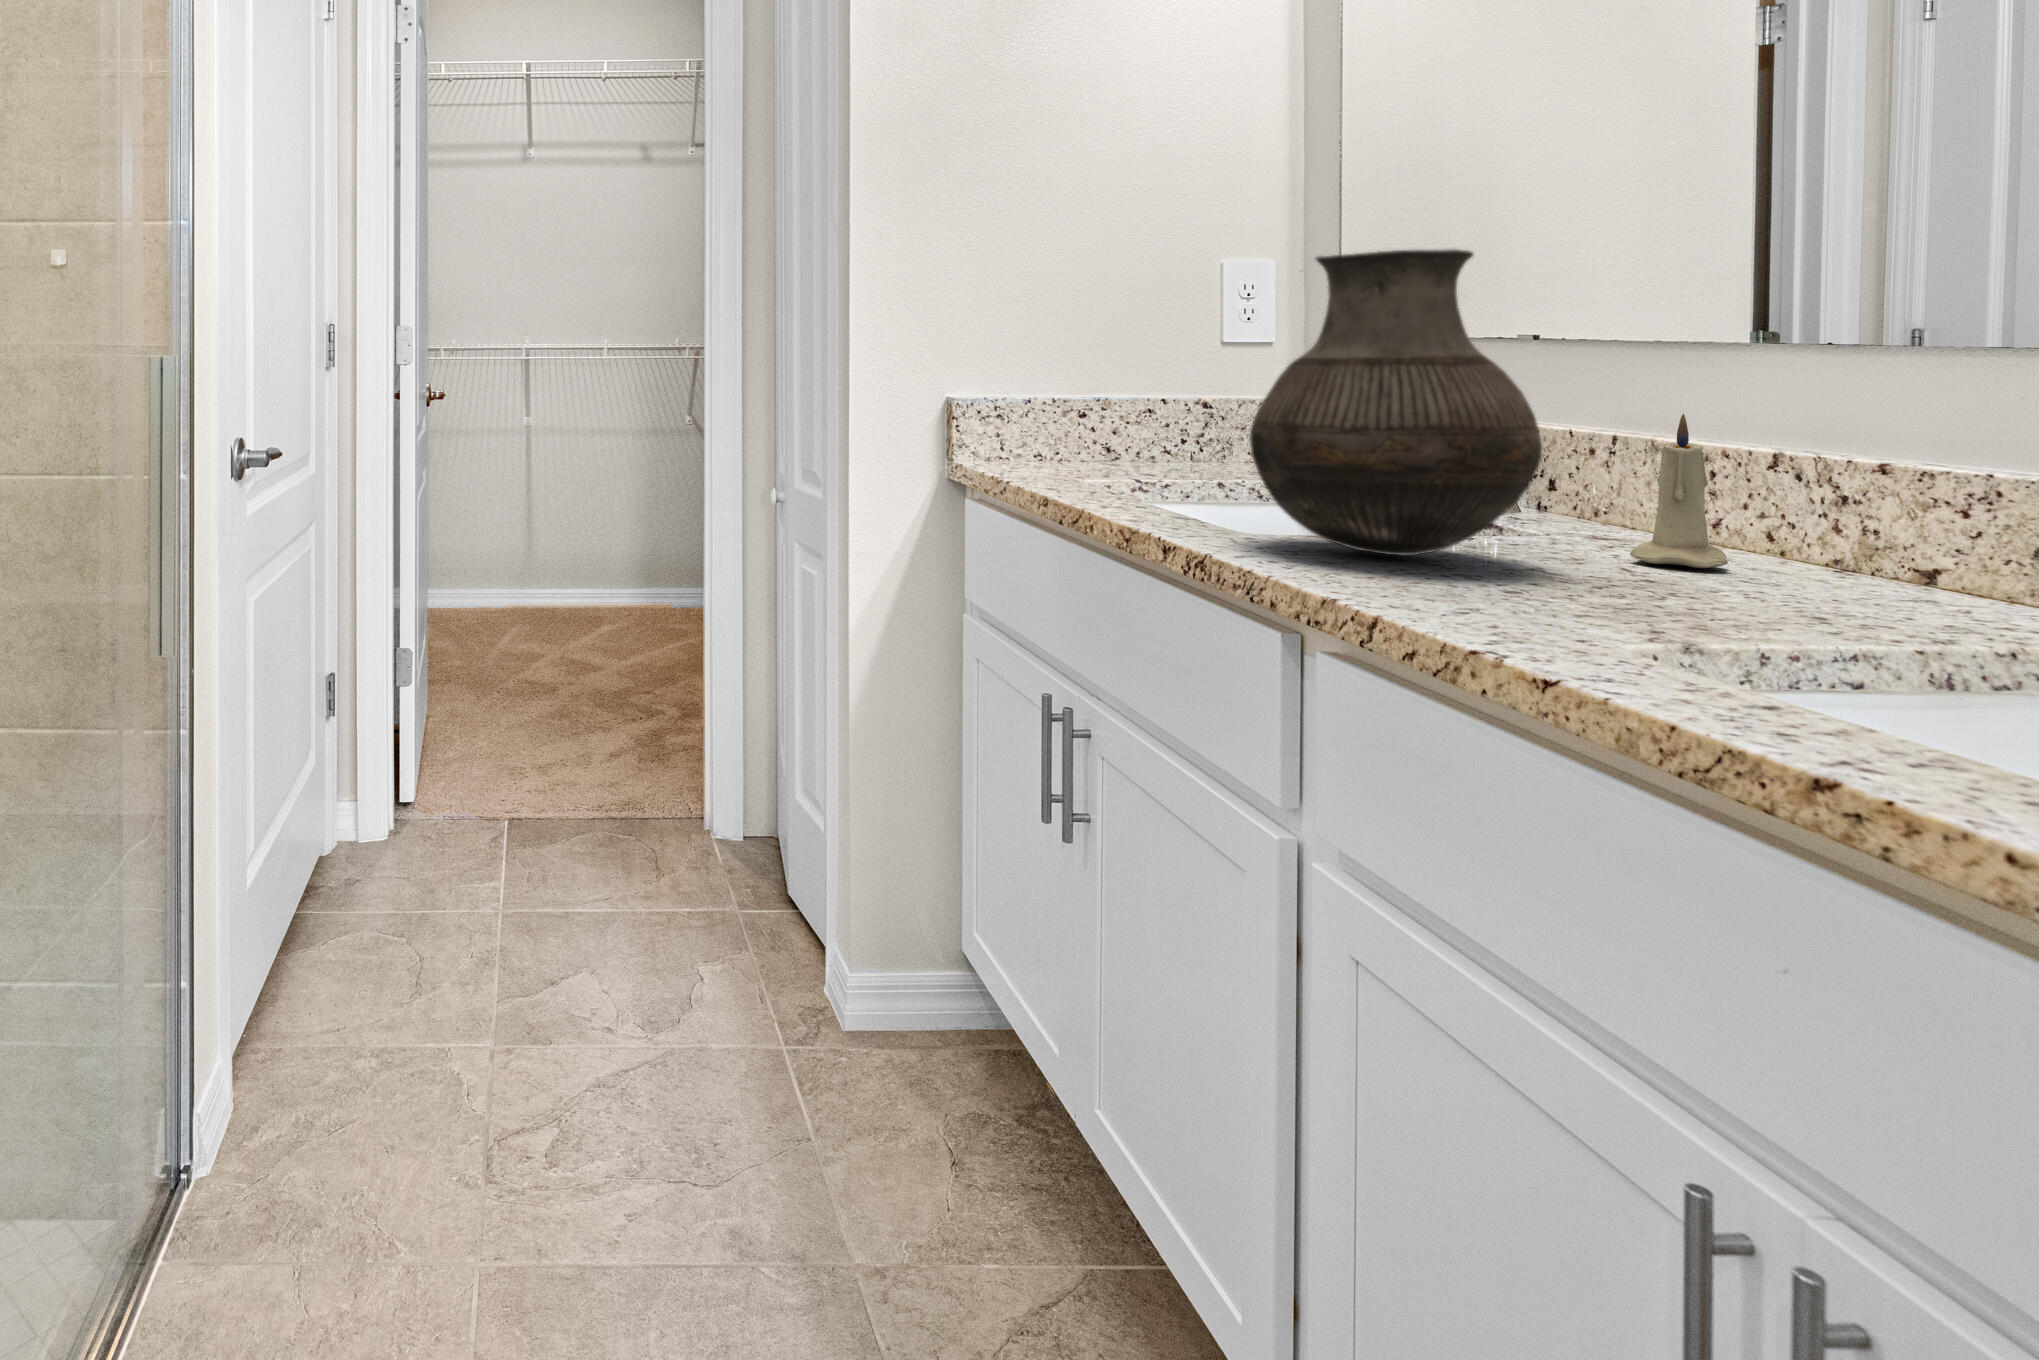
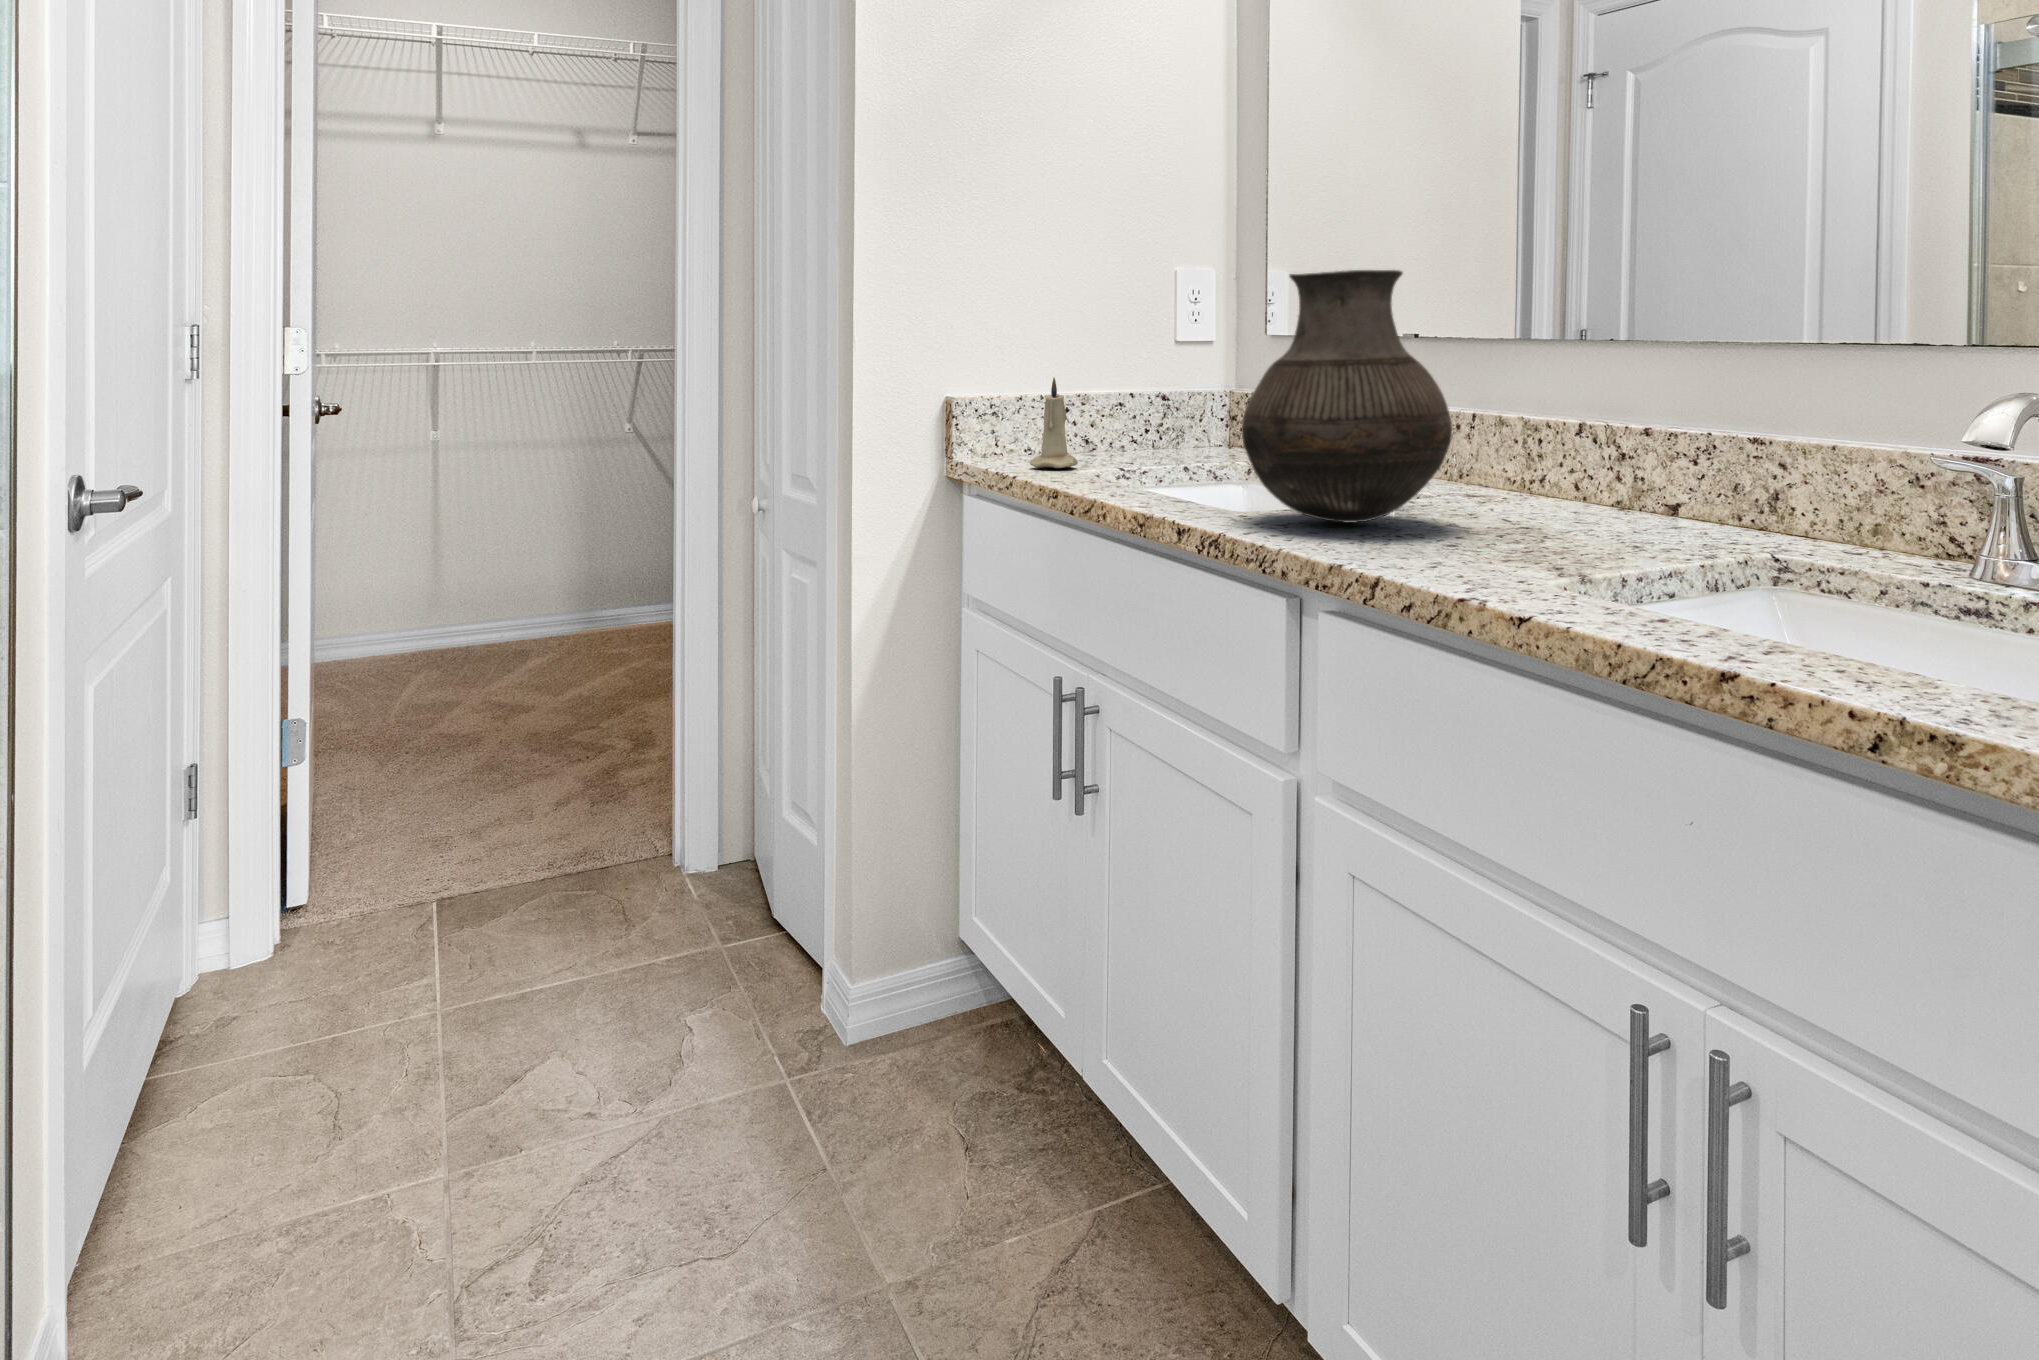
candle: present [1630,414,1728,568] -> present [1030,378,1078,468]

